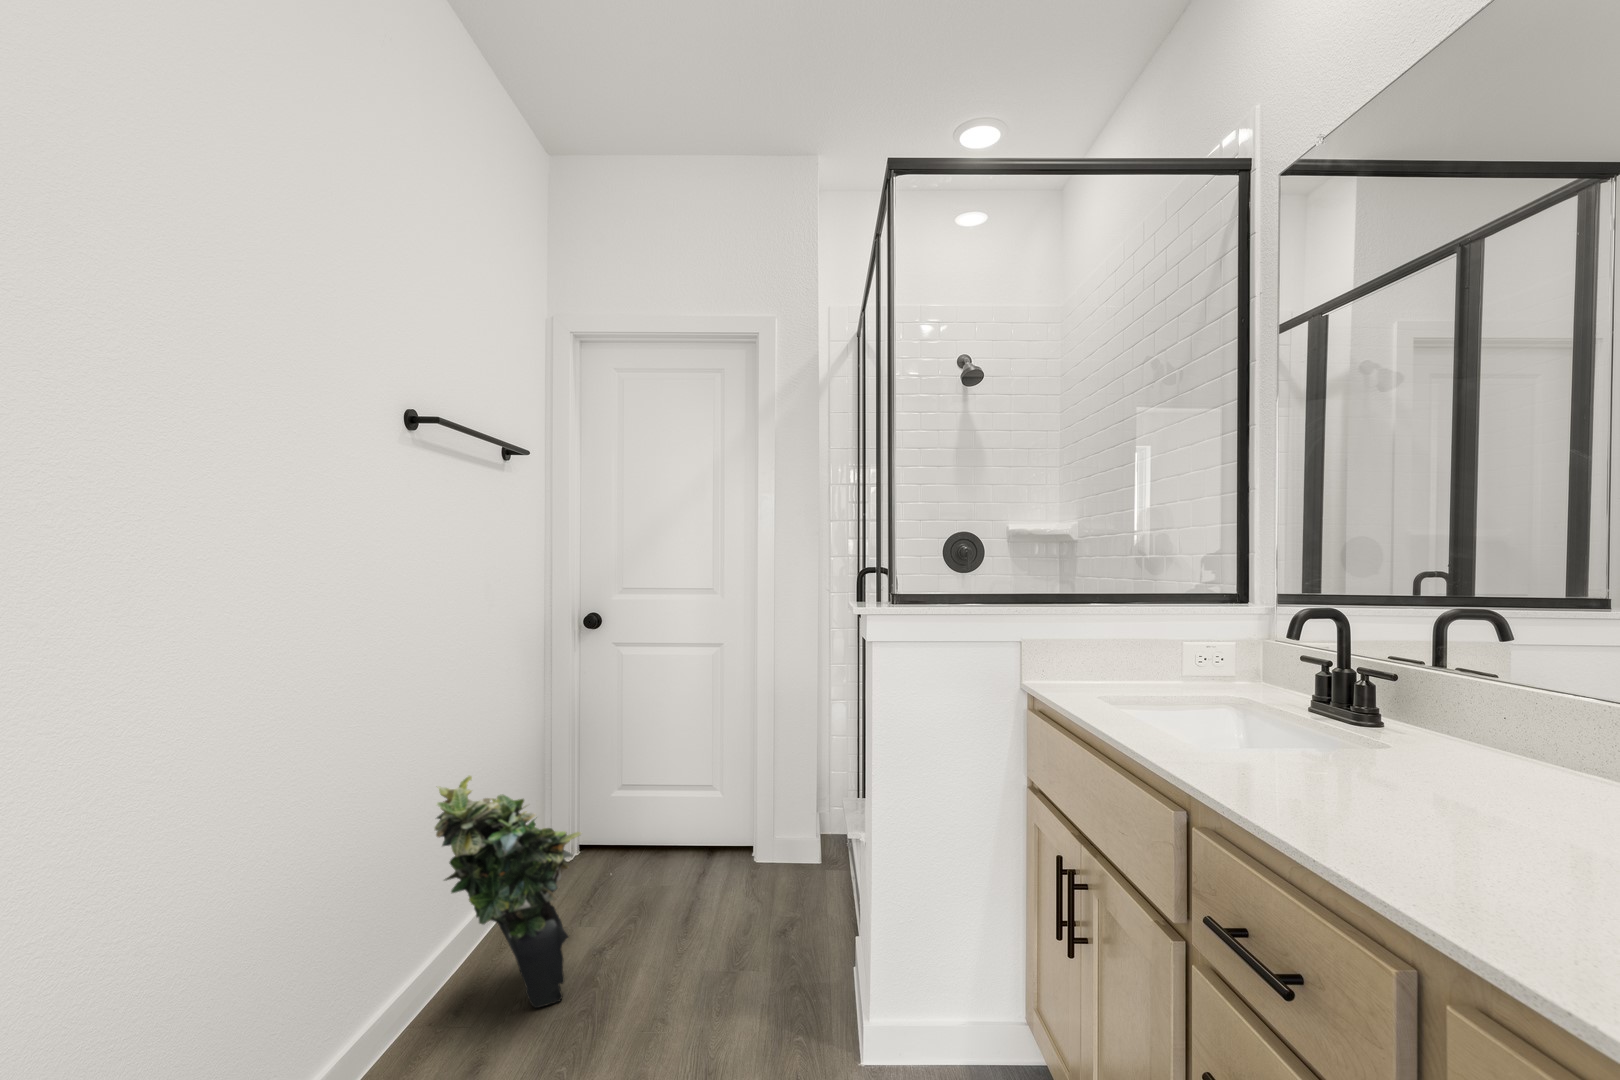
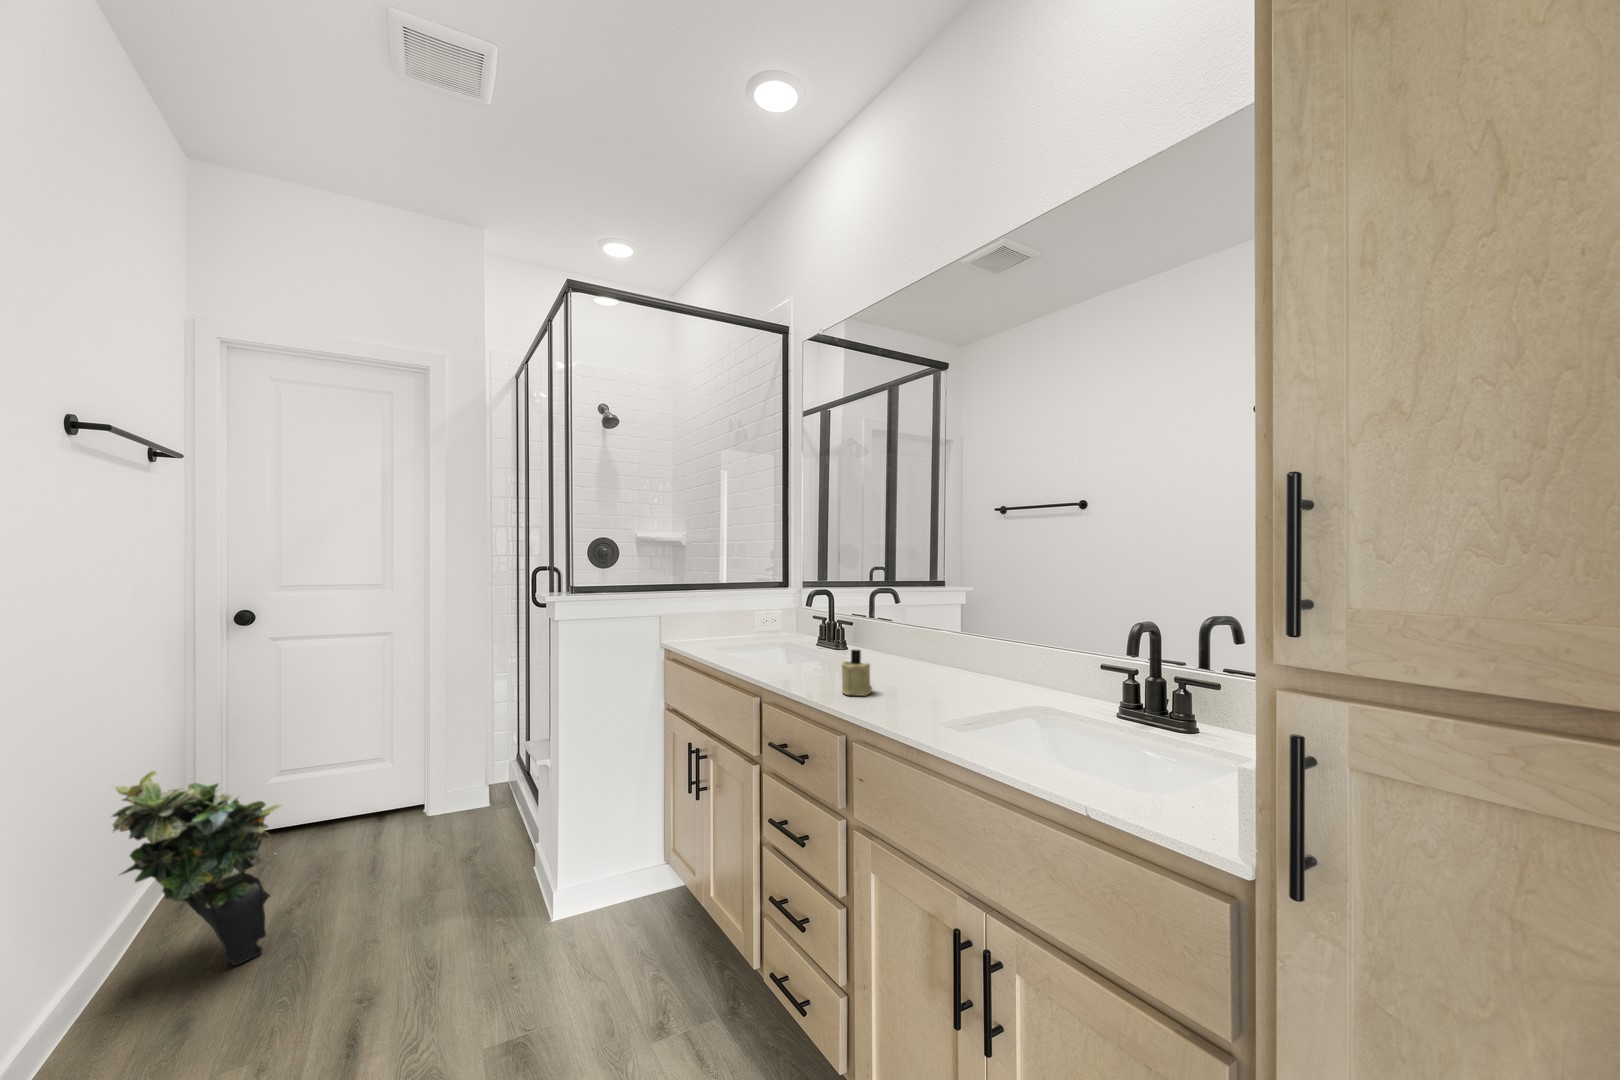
candle: none [1382,745,1479,867] -> present [841,649,872,696]

